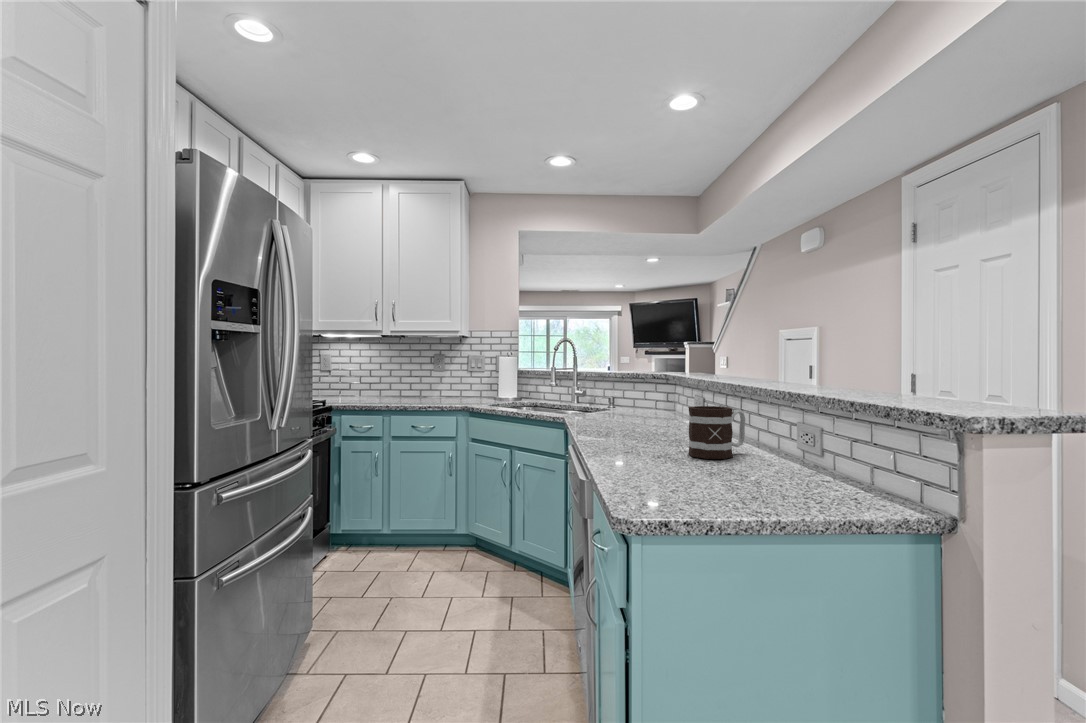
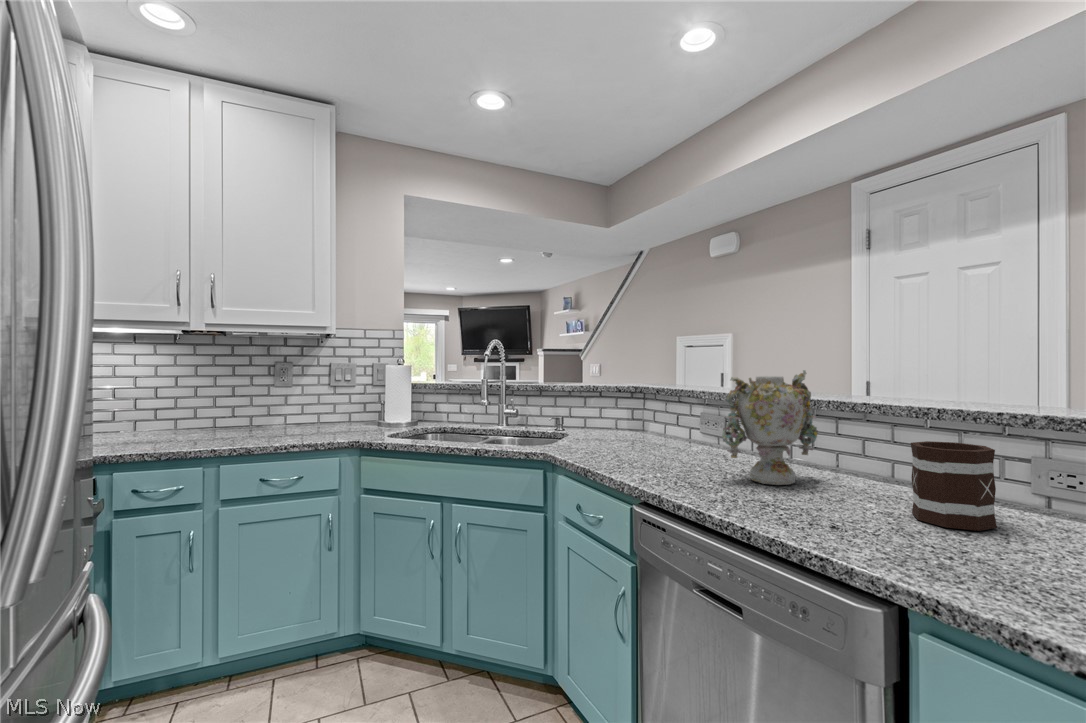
vase: none [630,360,700,438] -> present [722,370,818,485]

